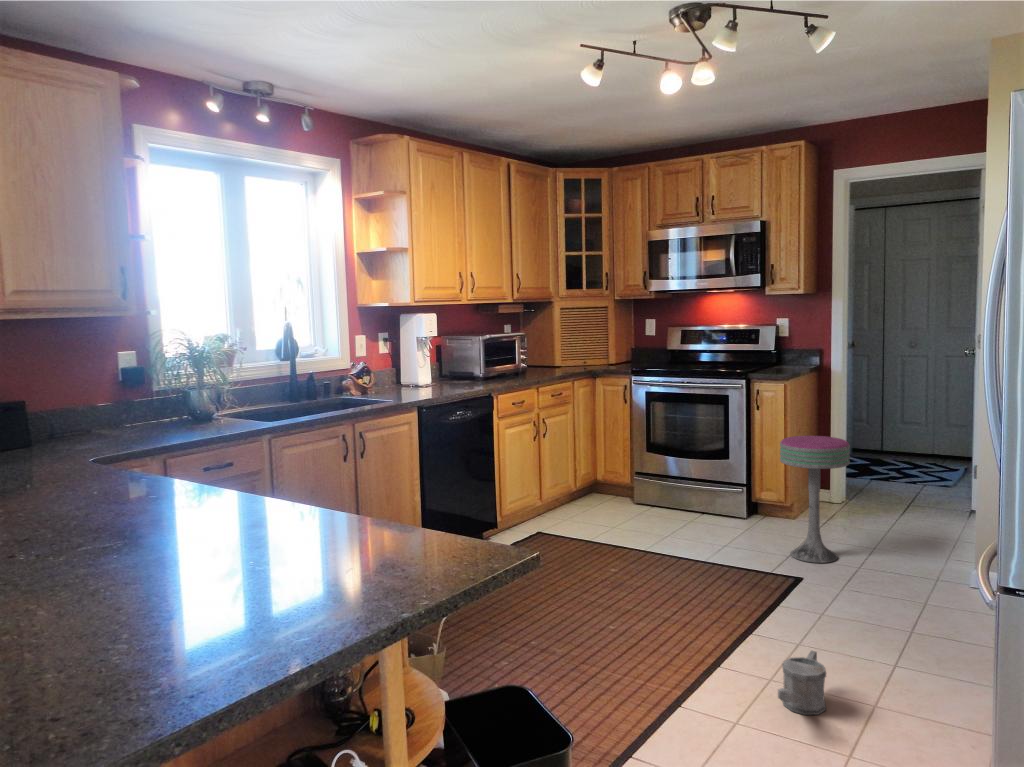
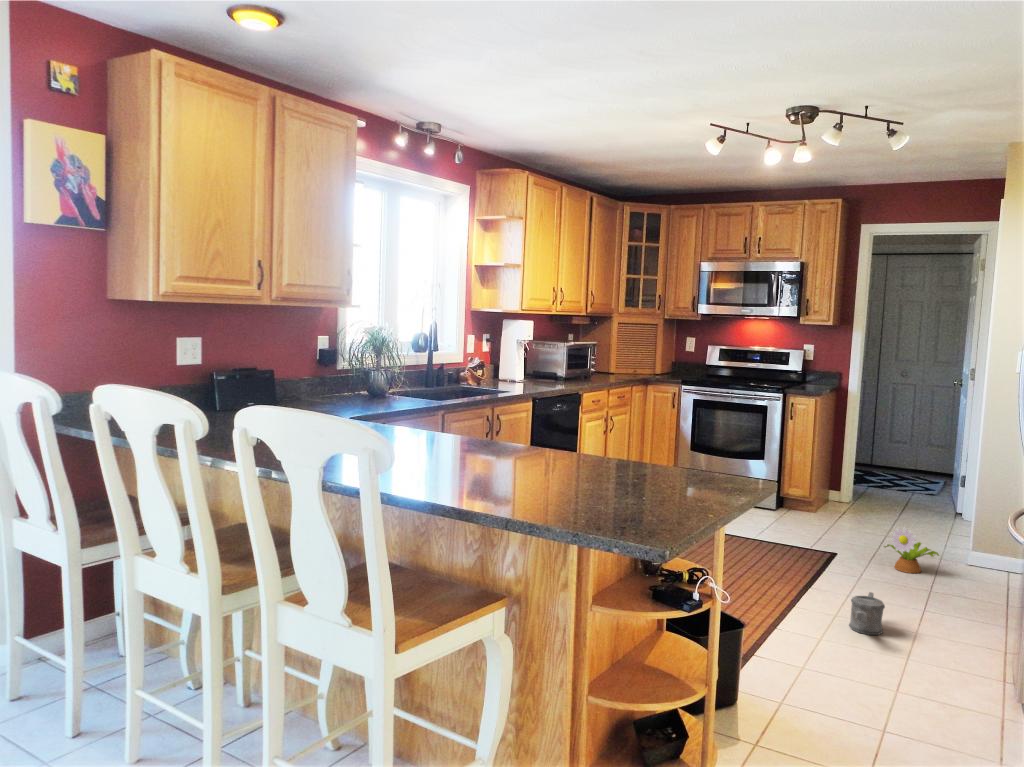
bar stool: present [780,436,850,563] -> none [818,441,876,544]
decorative plant: none [856,546,928,605] -> present [884,527,939,573]

